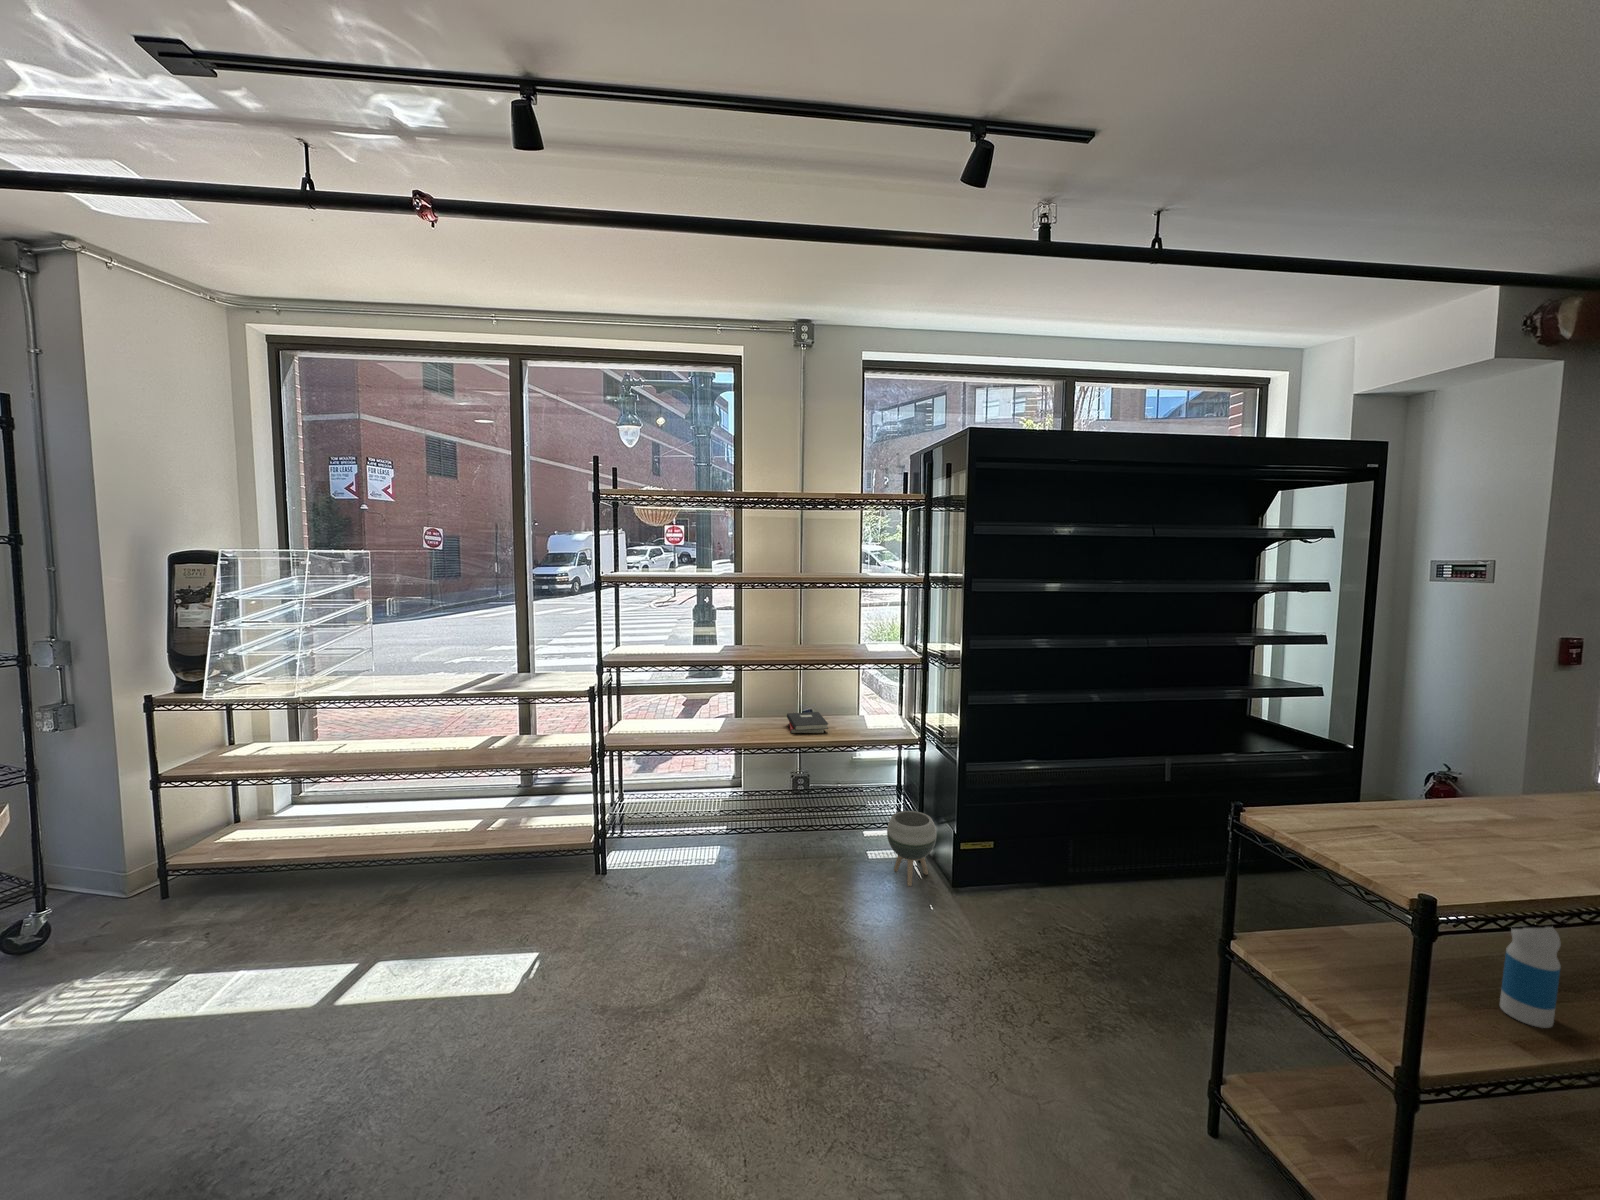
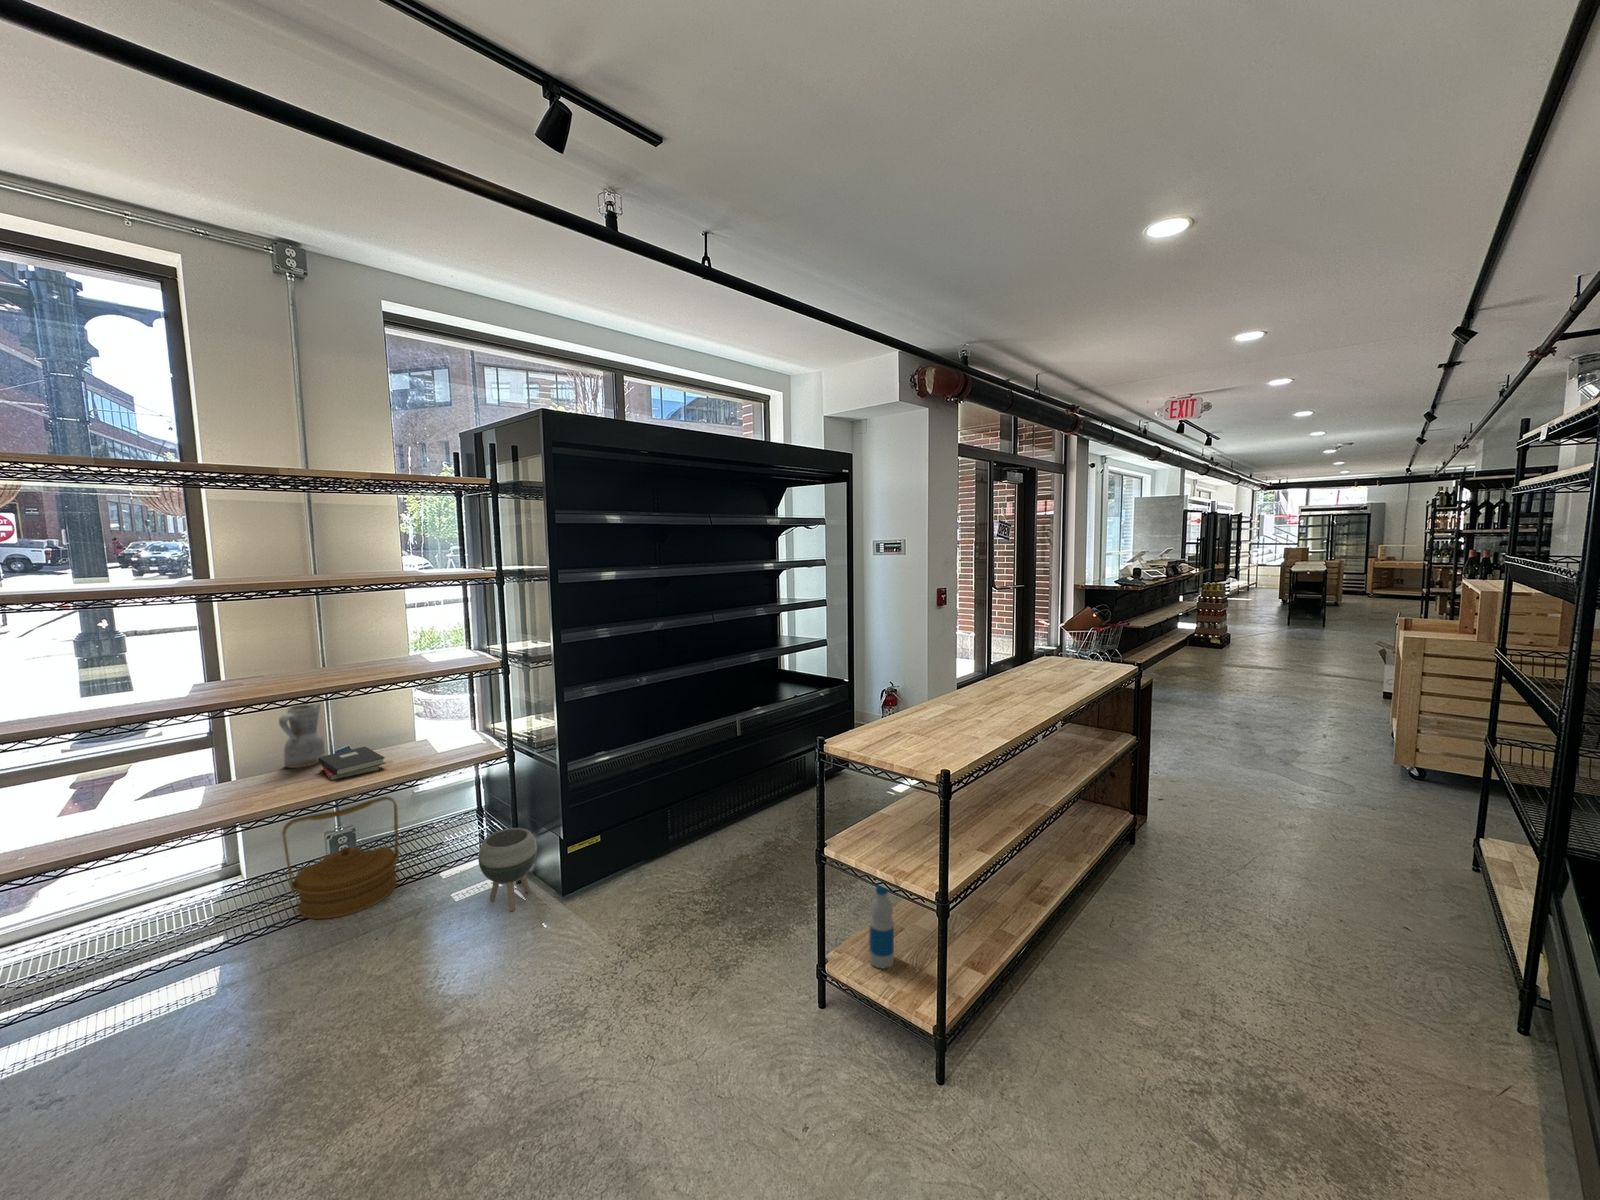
ceramic pitcher: none [767,670,794,719] -> present [279,704,325,768]
woven basket: none [762,756,837,843] -> present [282,797,399,919]
bottle: present [1500,927,1561,1028] -> present [869,885,894,968]

